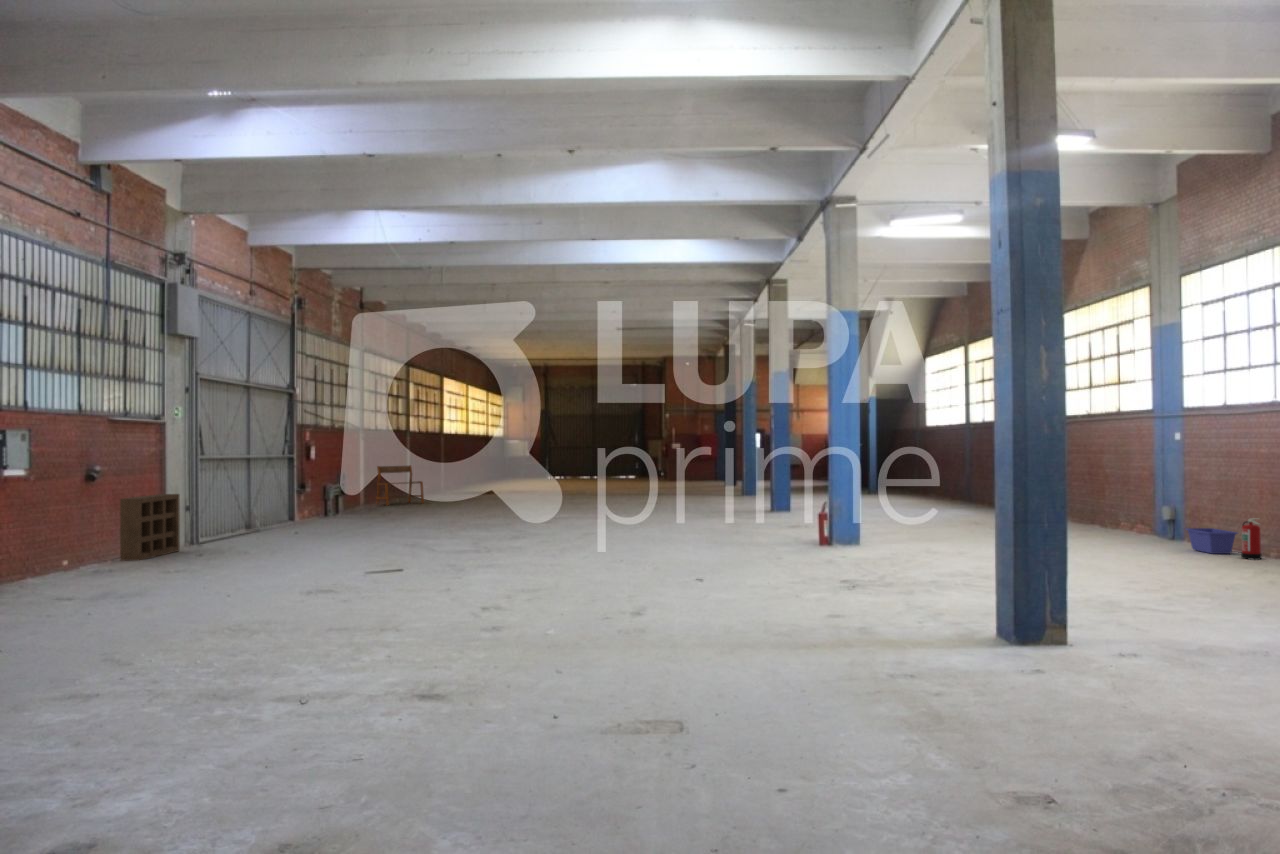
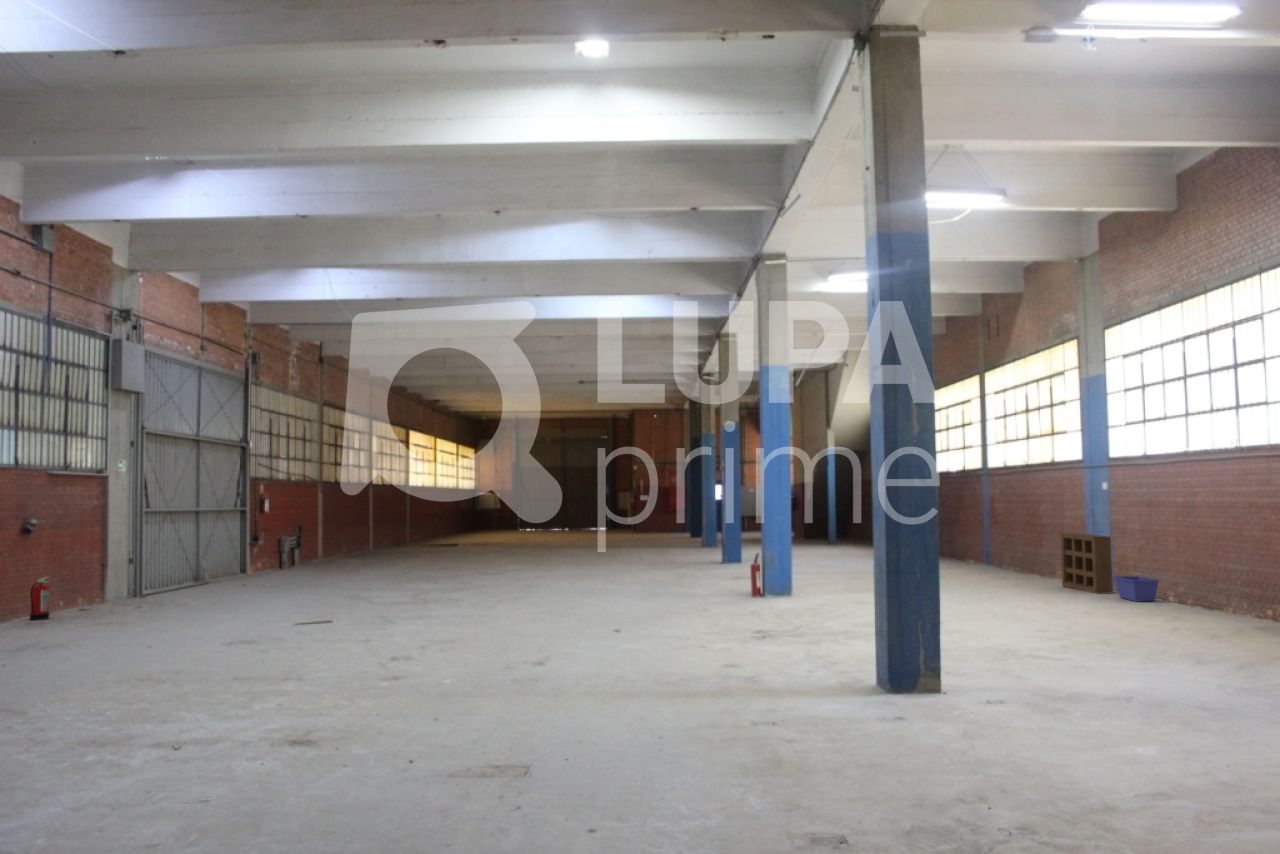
bench: present [376,465,424,505] -> none [335,517,384,558]
shelving unit: present [120,494,180,561] -> present [1060,533,1113,594]
fire extinguisher: present [1241,518,1261,560] -> present [29,577,49,620]

